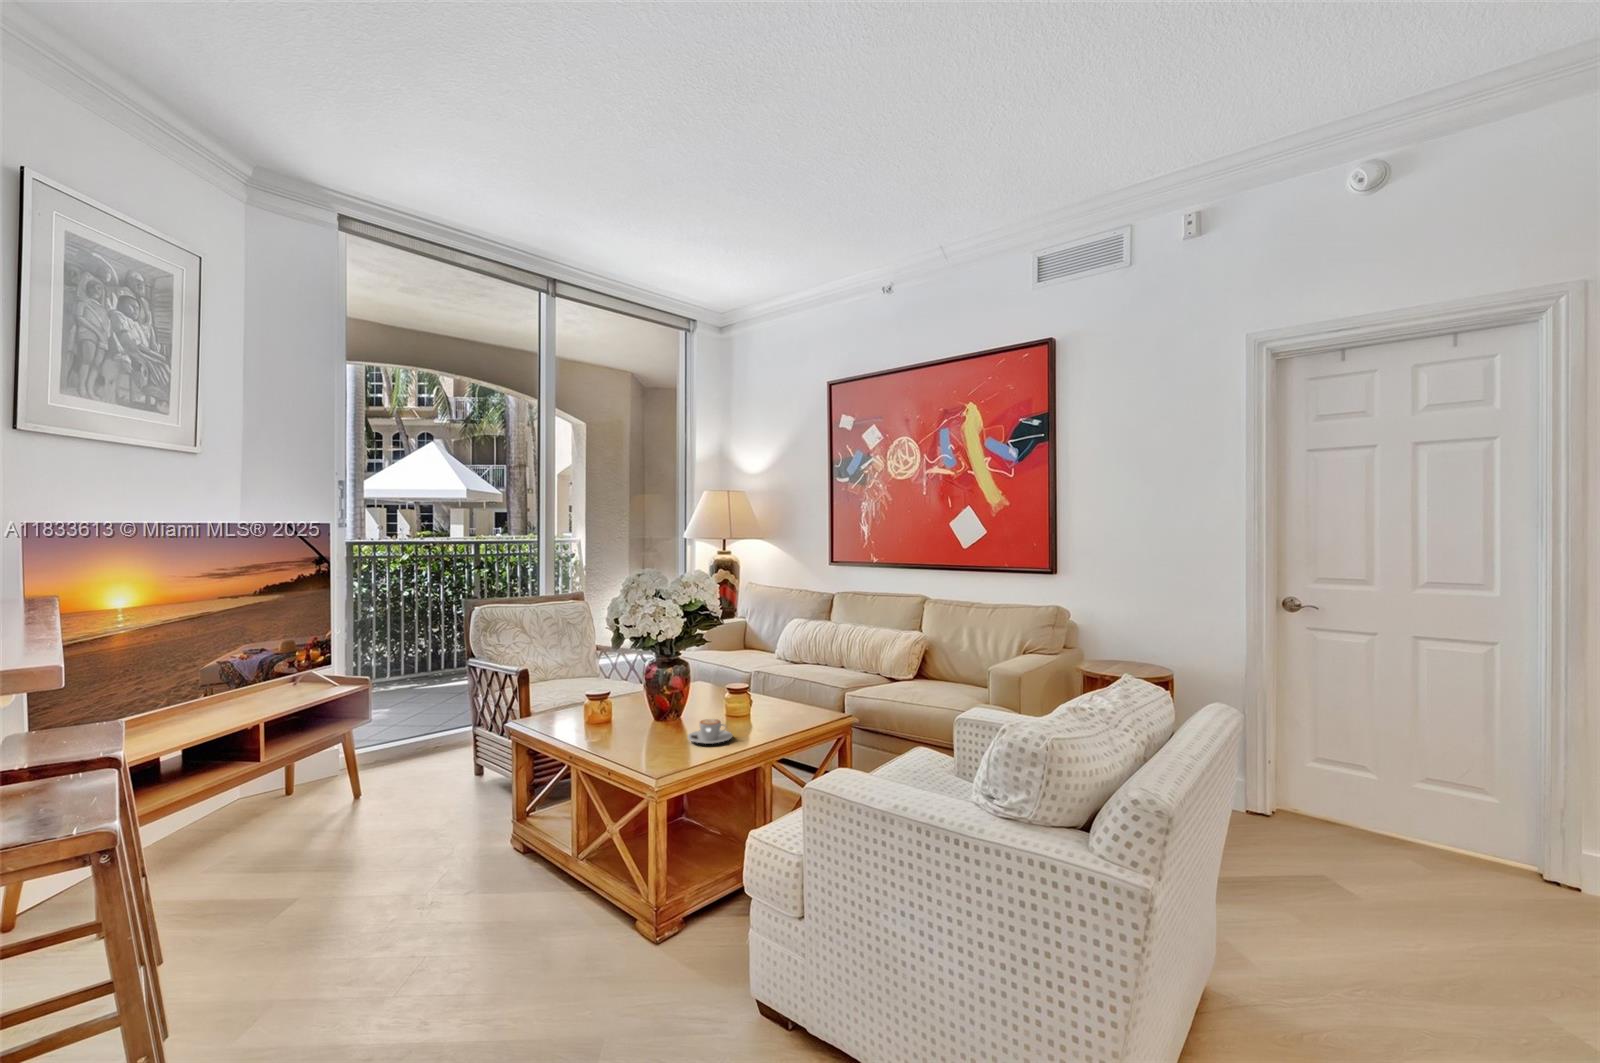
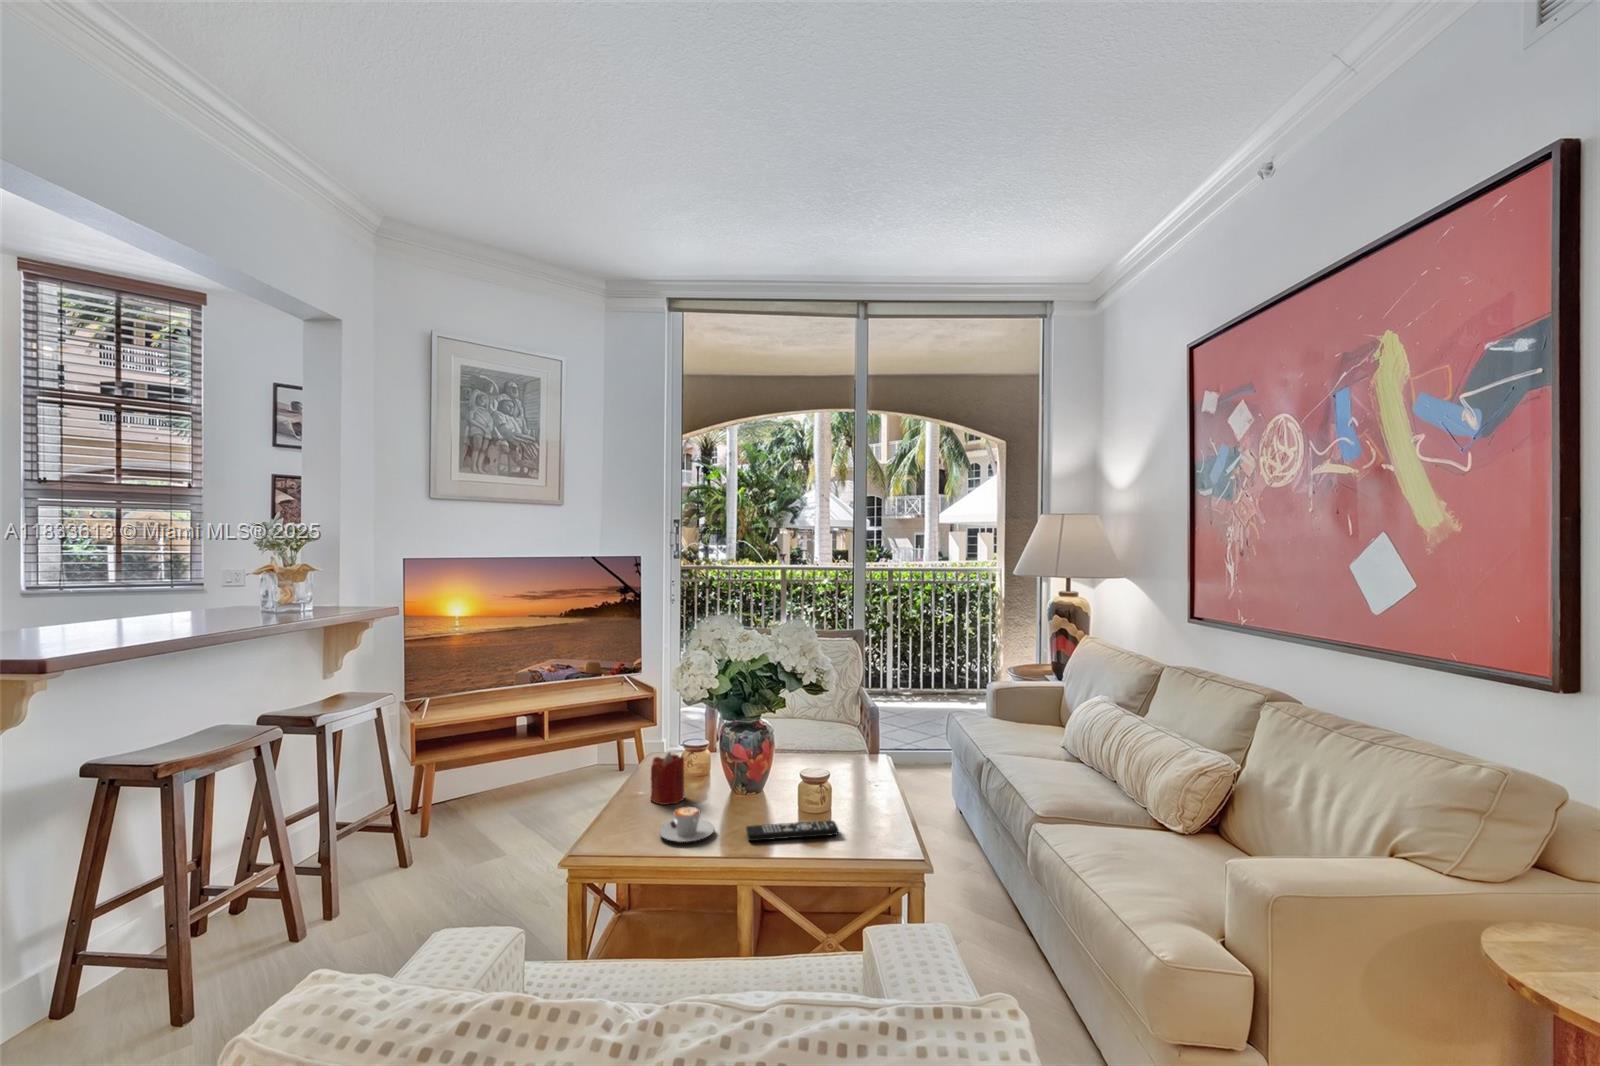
candle: none [618,691,648,738] -> present [651,752,684,805]
remote control: none [742,708,792,731] -> present [746,821,839,841]

